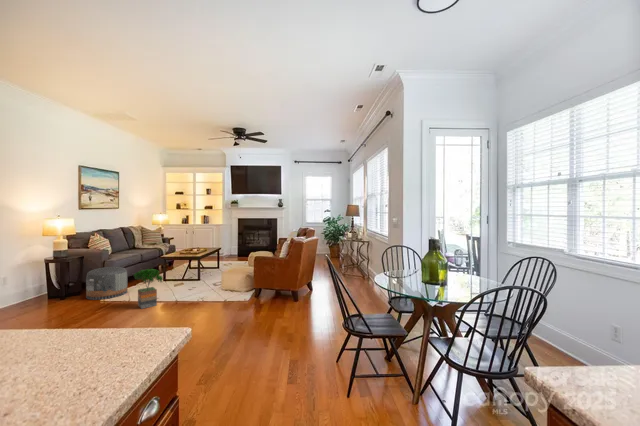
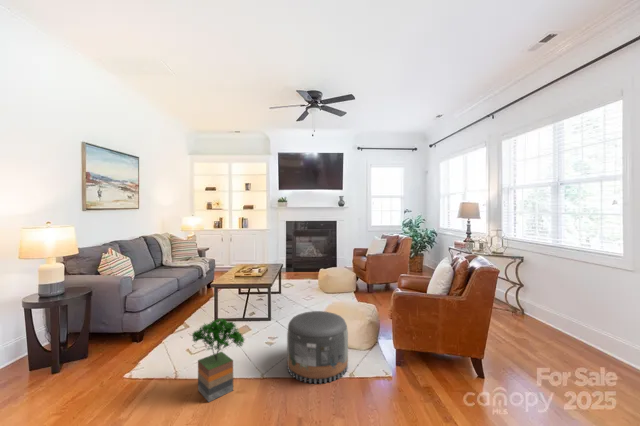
pouf: present [86,267,127,300] -> present [287,311,348,384]

